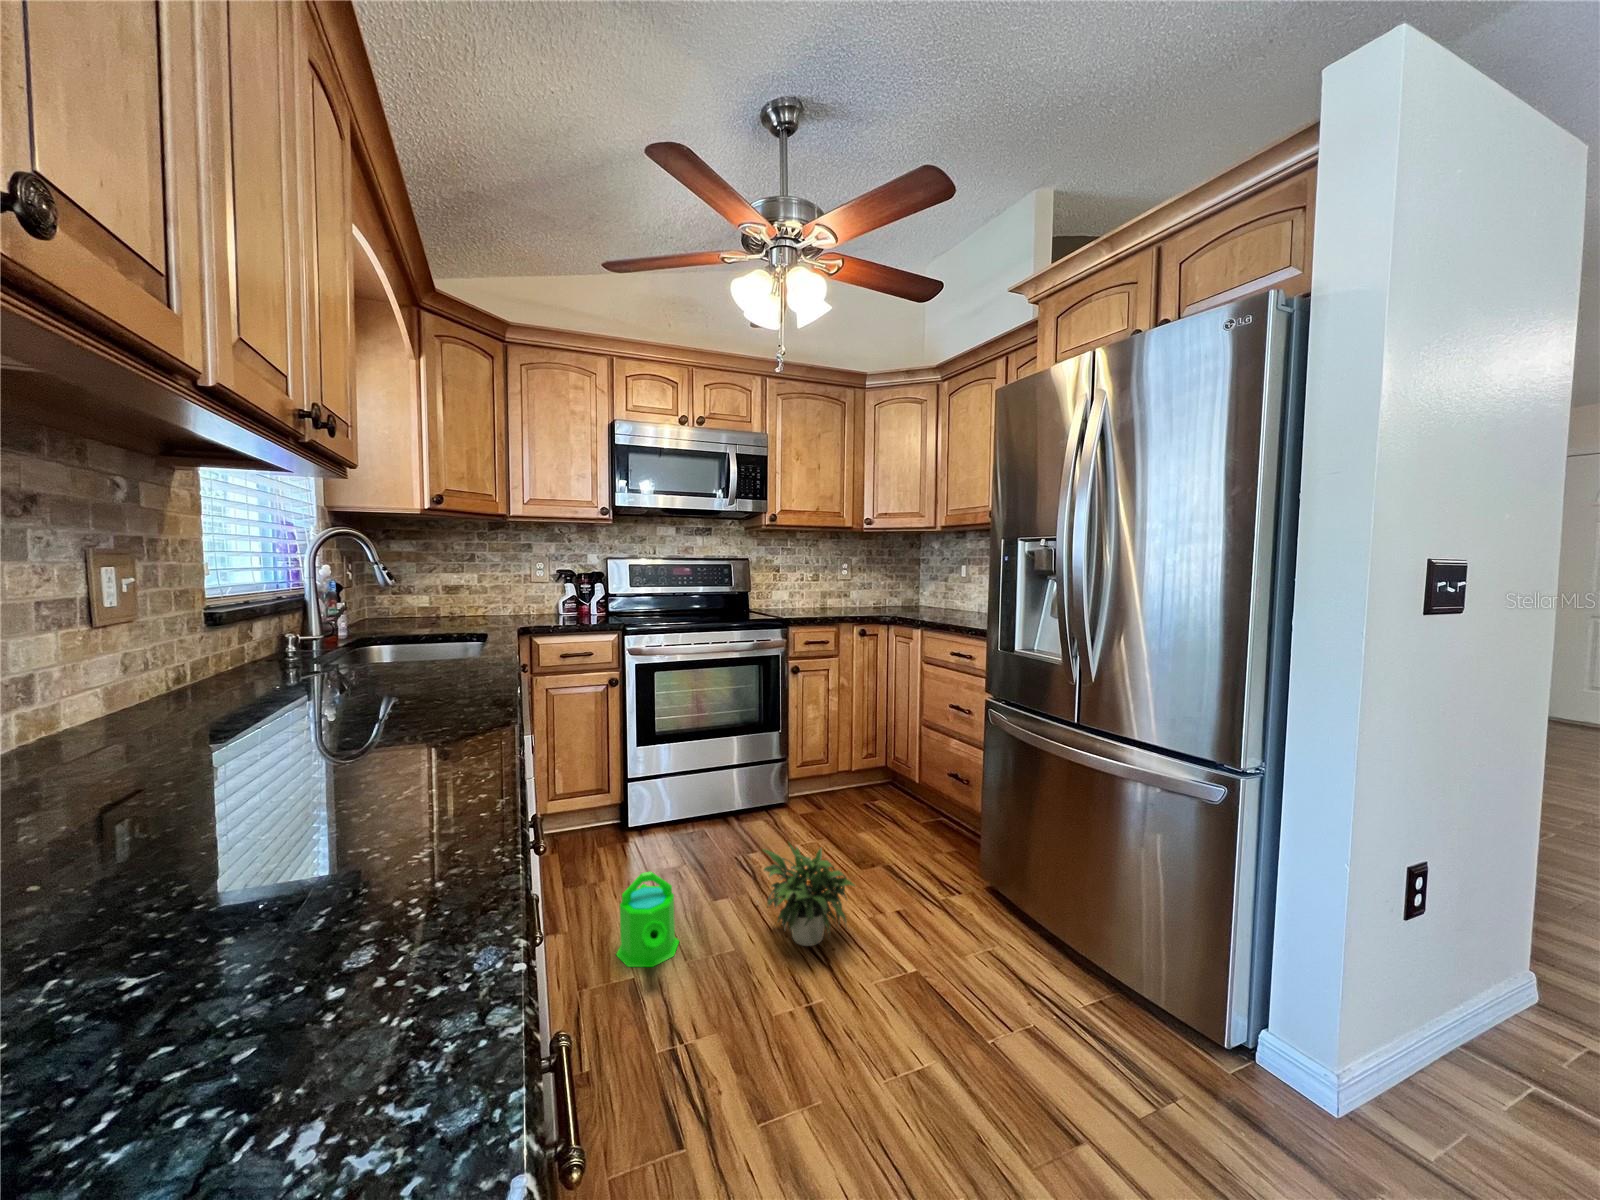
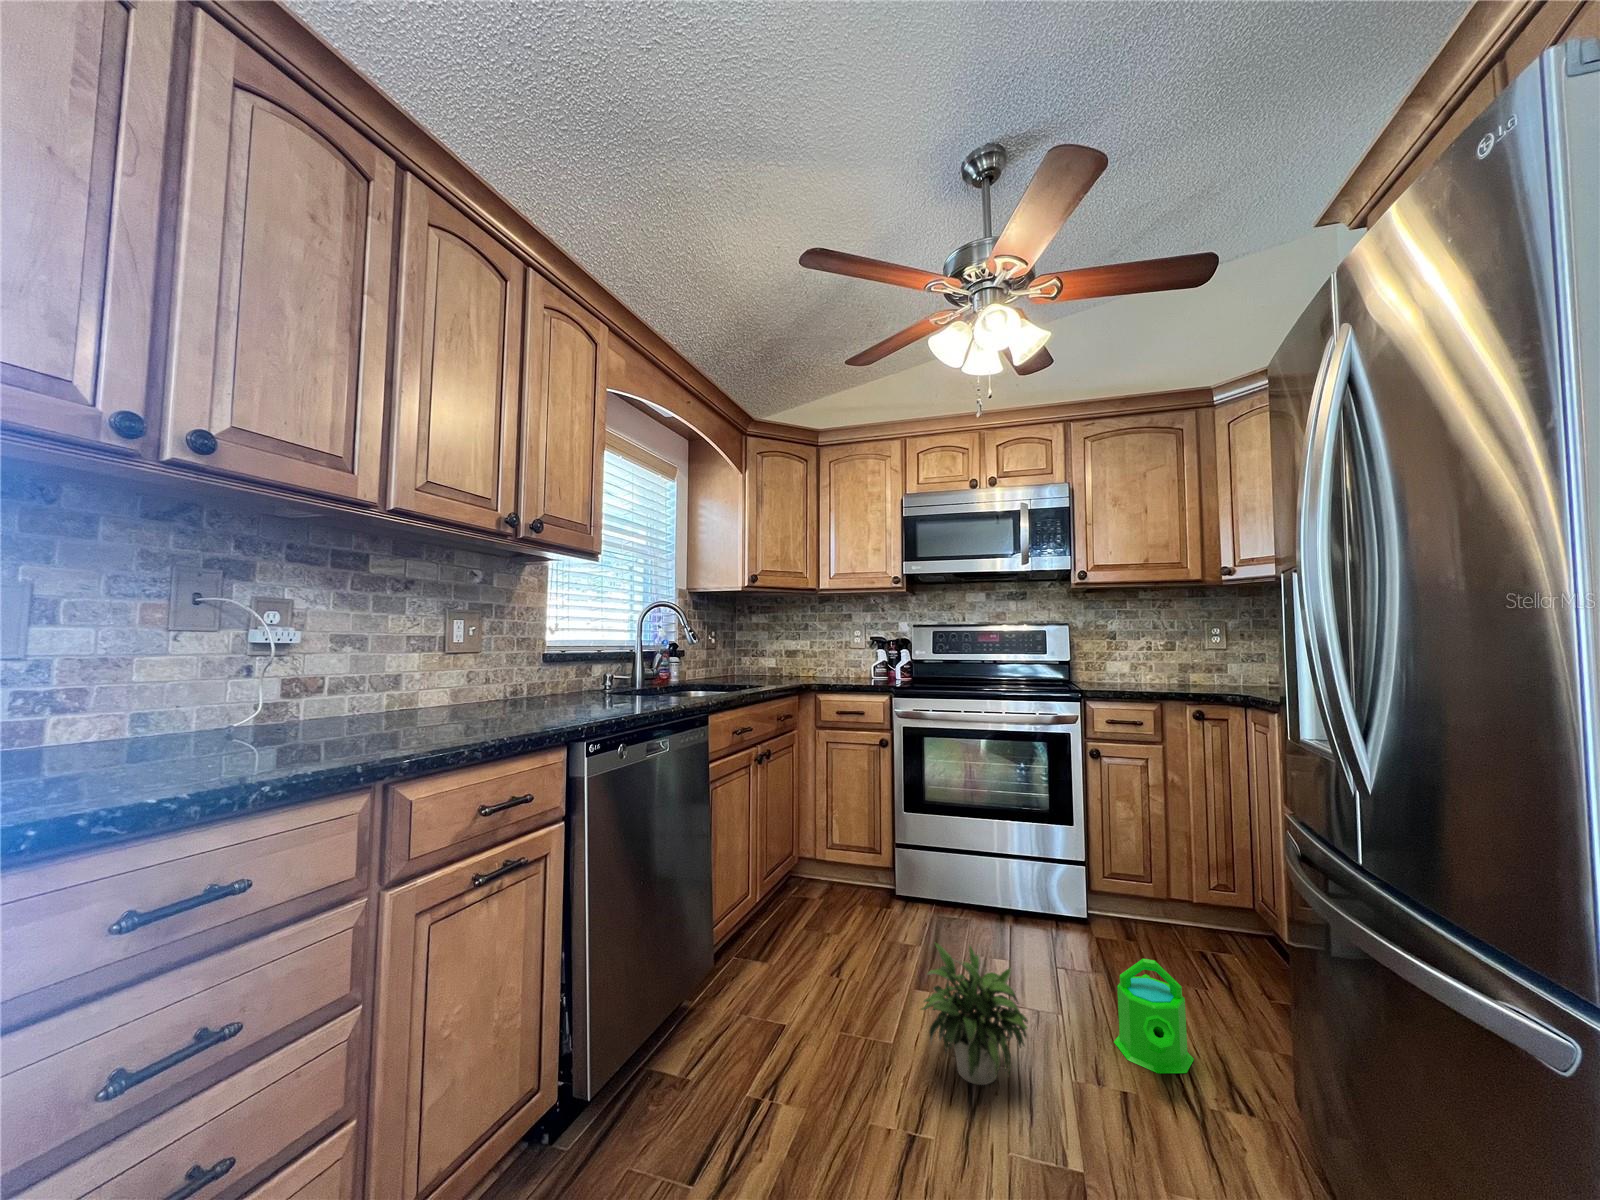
watering can: present [616,871,679,967] -> present [1114,959,1194,1074]

